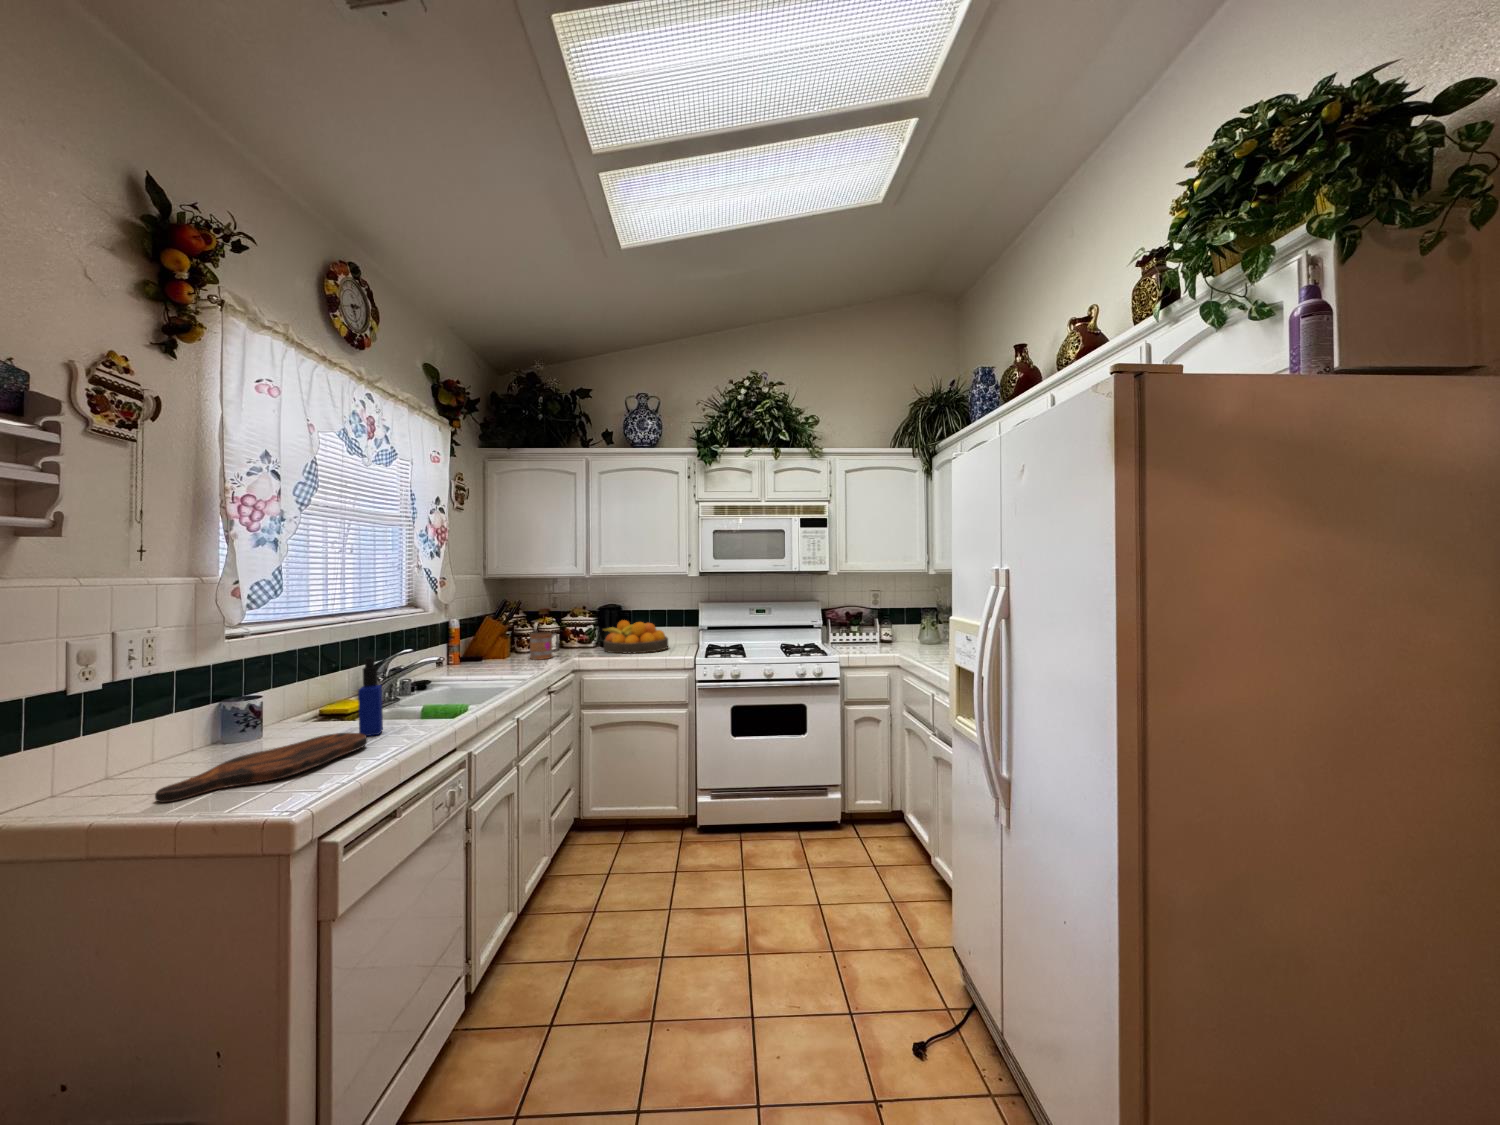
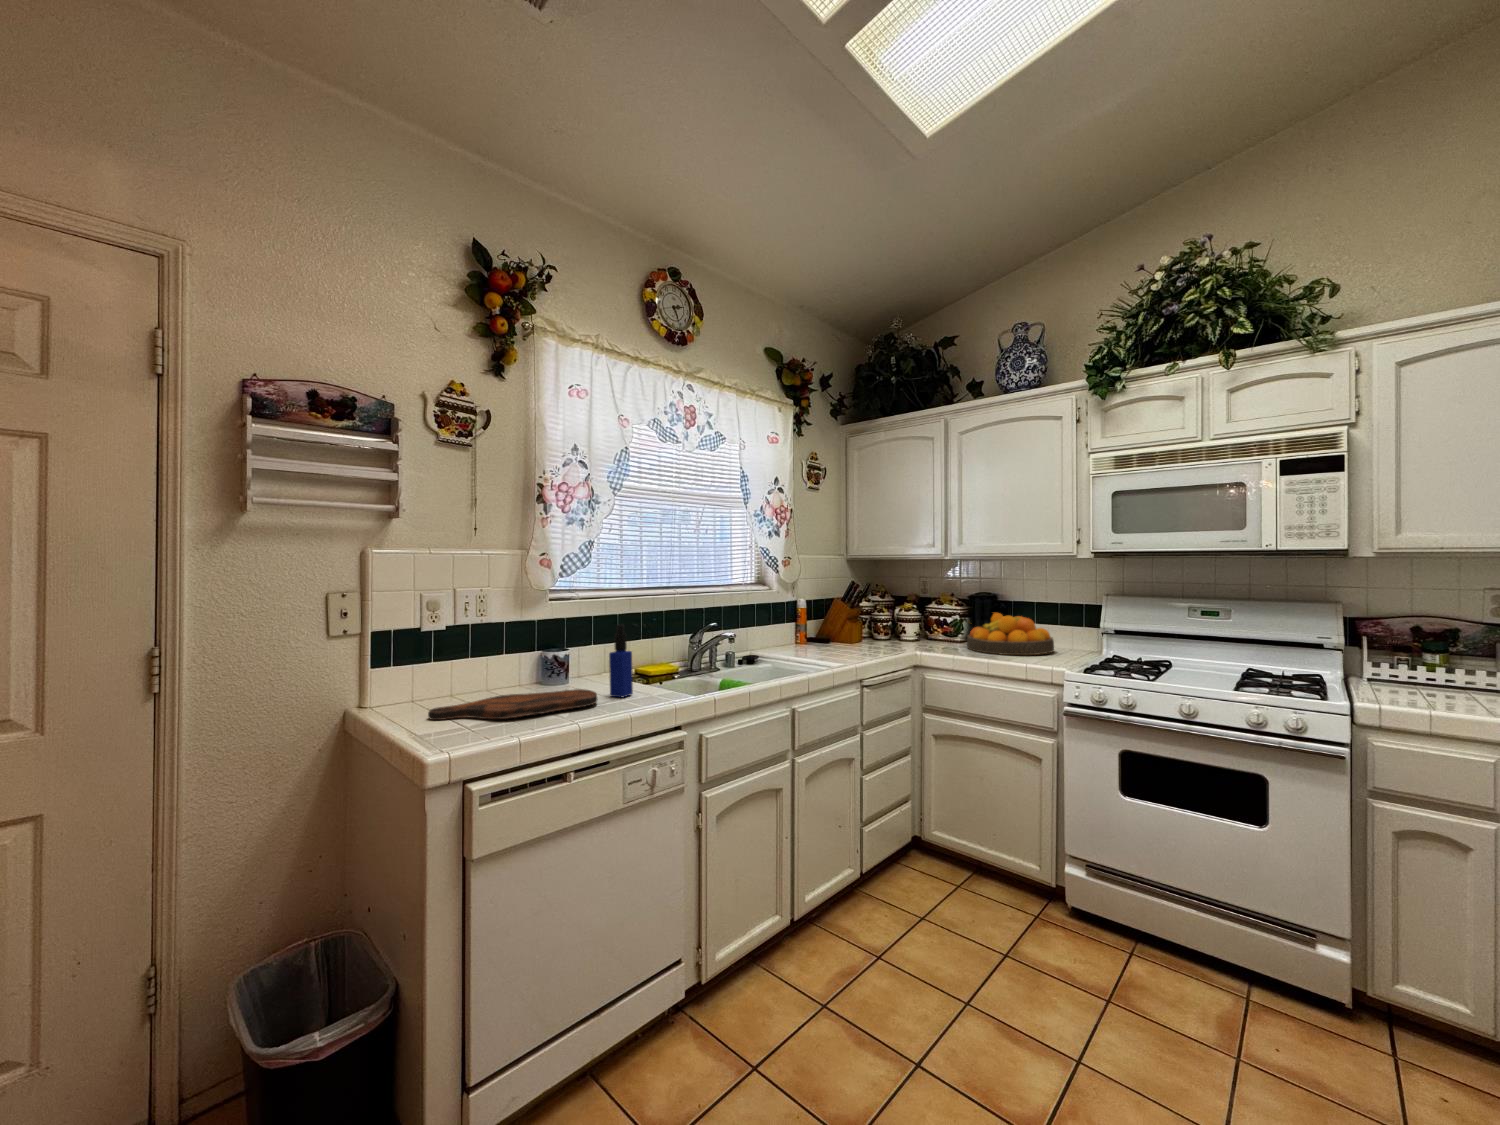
mug: present [530,633,559,660] -> none [876,619,909,649]

